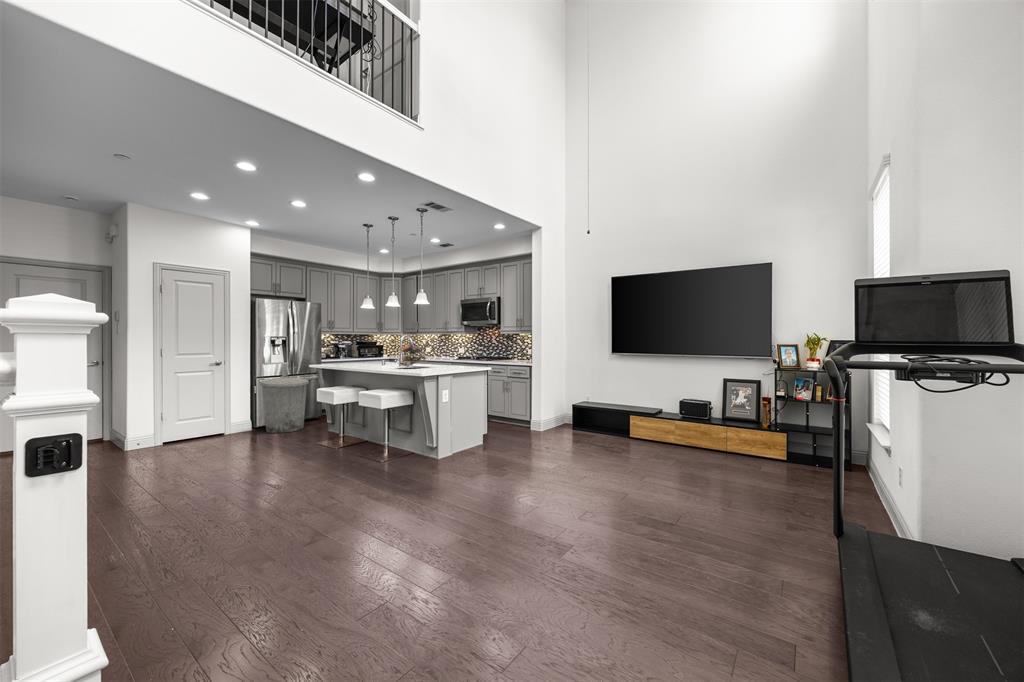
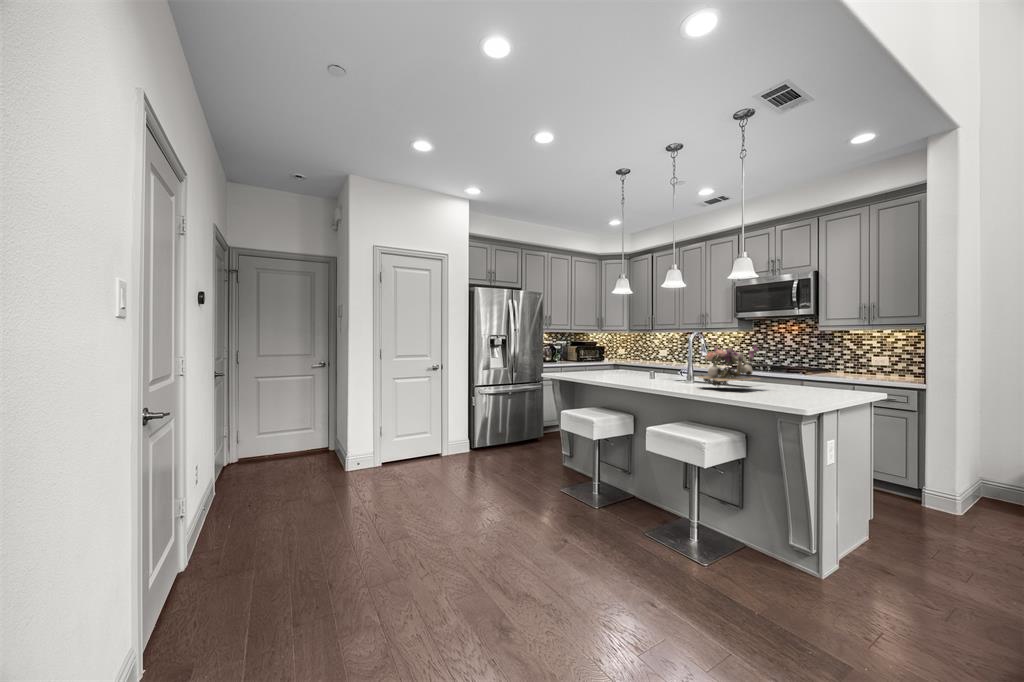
trash can: present [260,375,309,433] -> none [480,385,536,462]

